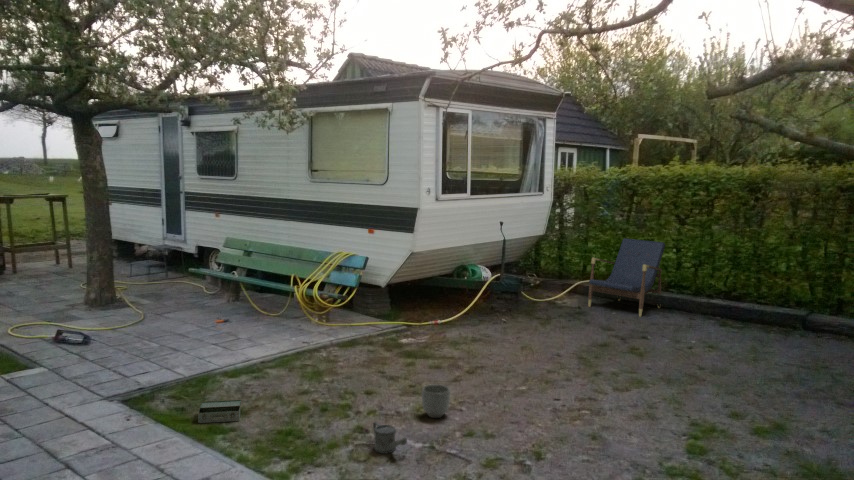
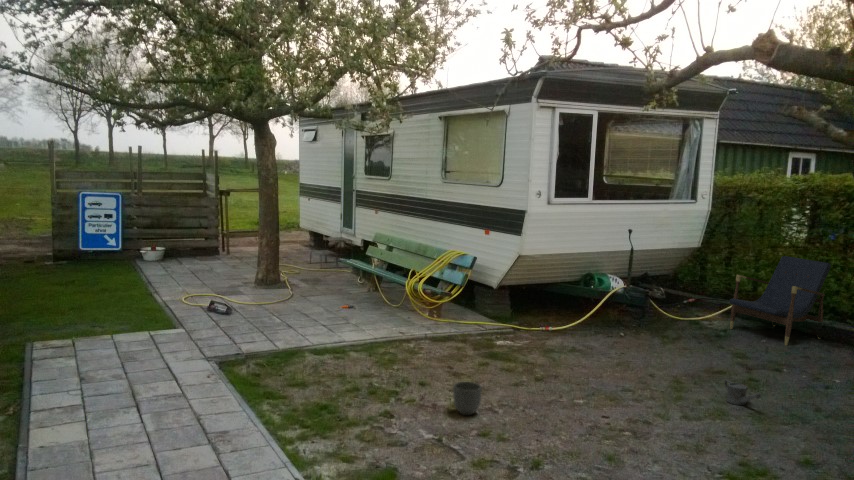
toolbox: present [198,400,241,423] -> none [258,370,301,391]
watering can: present [373,422,407,453] -> present [725,380,761,405]

